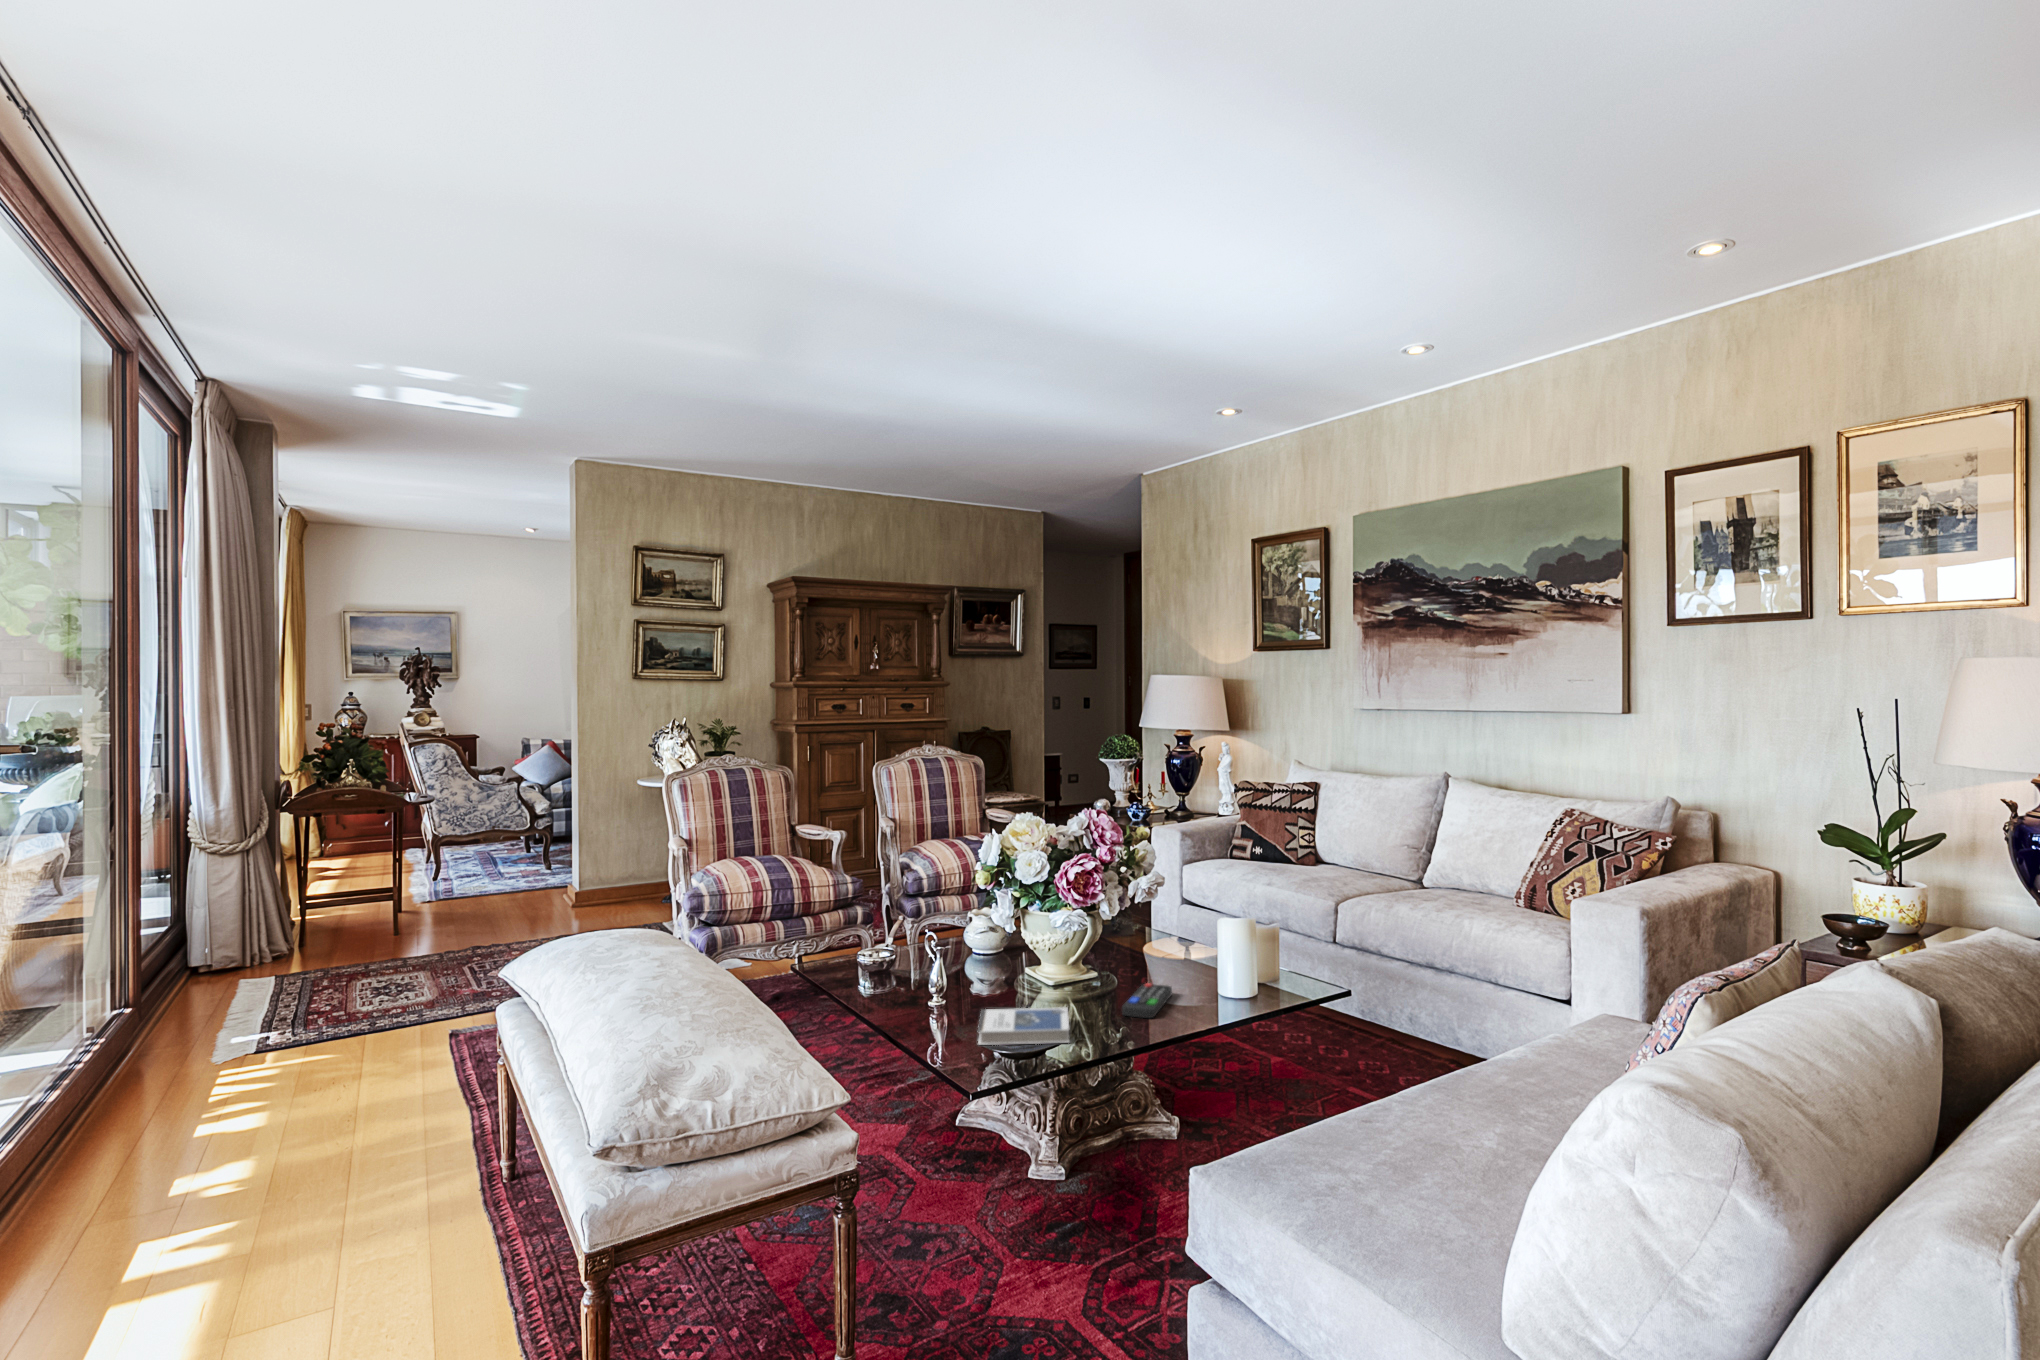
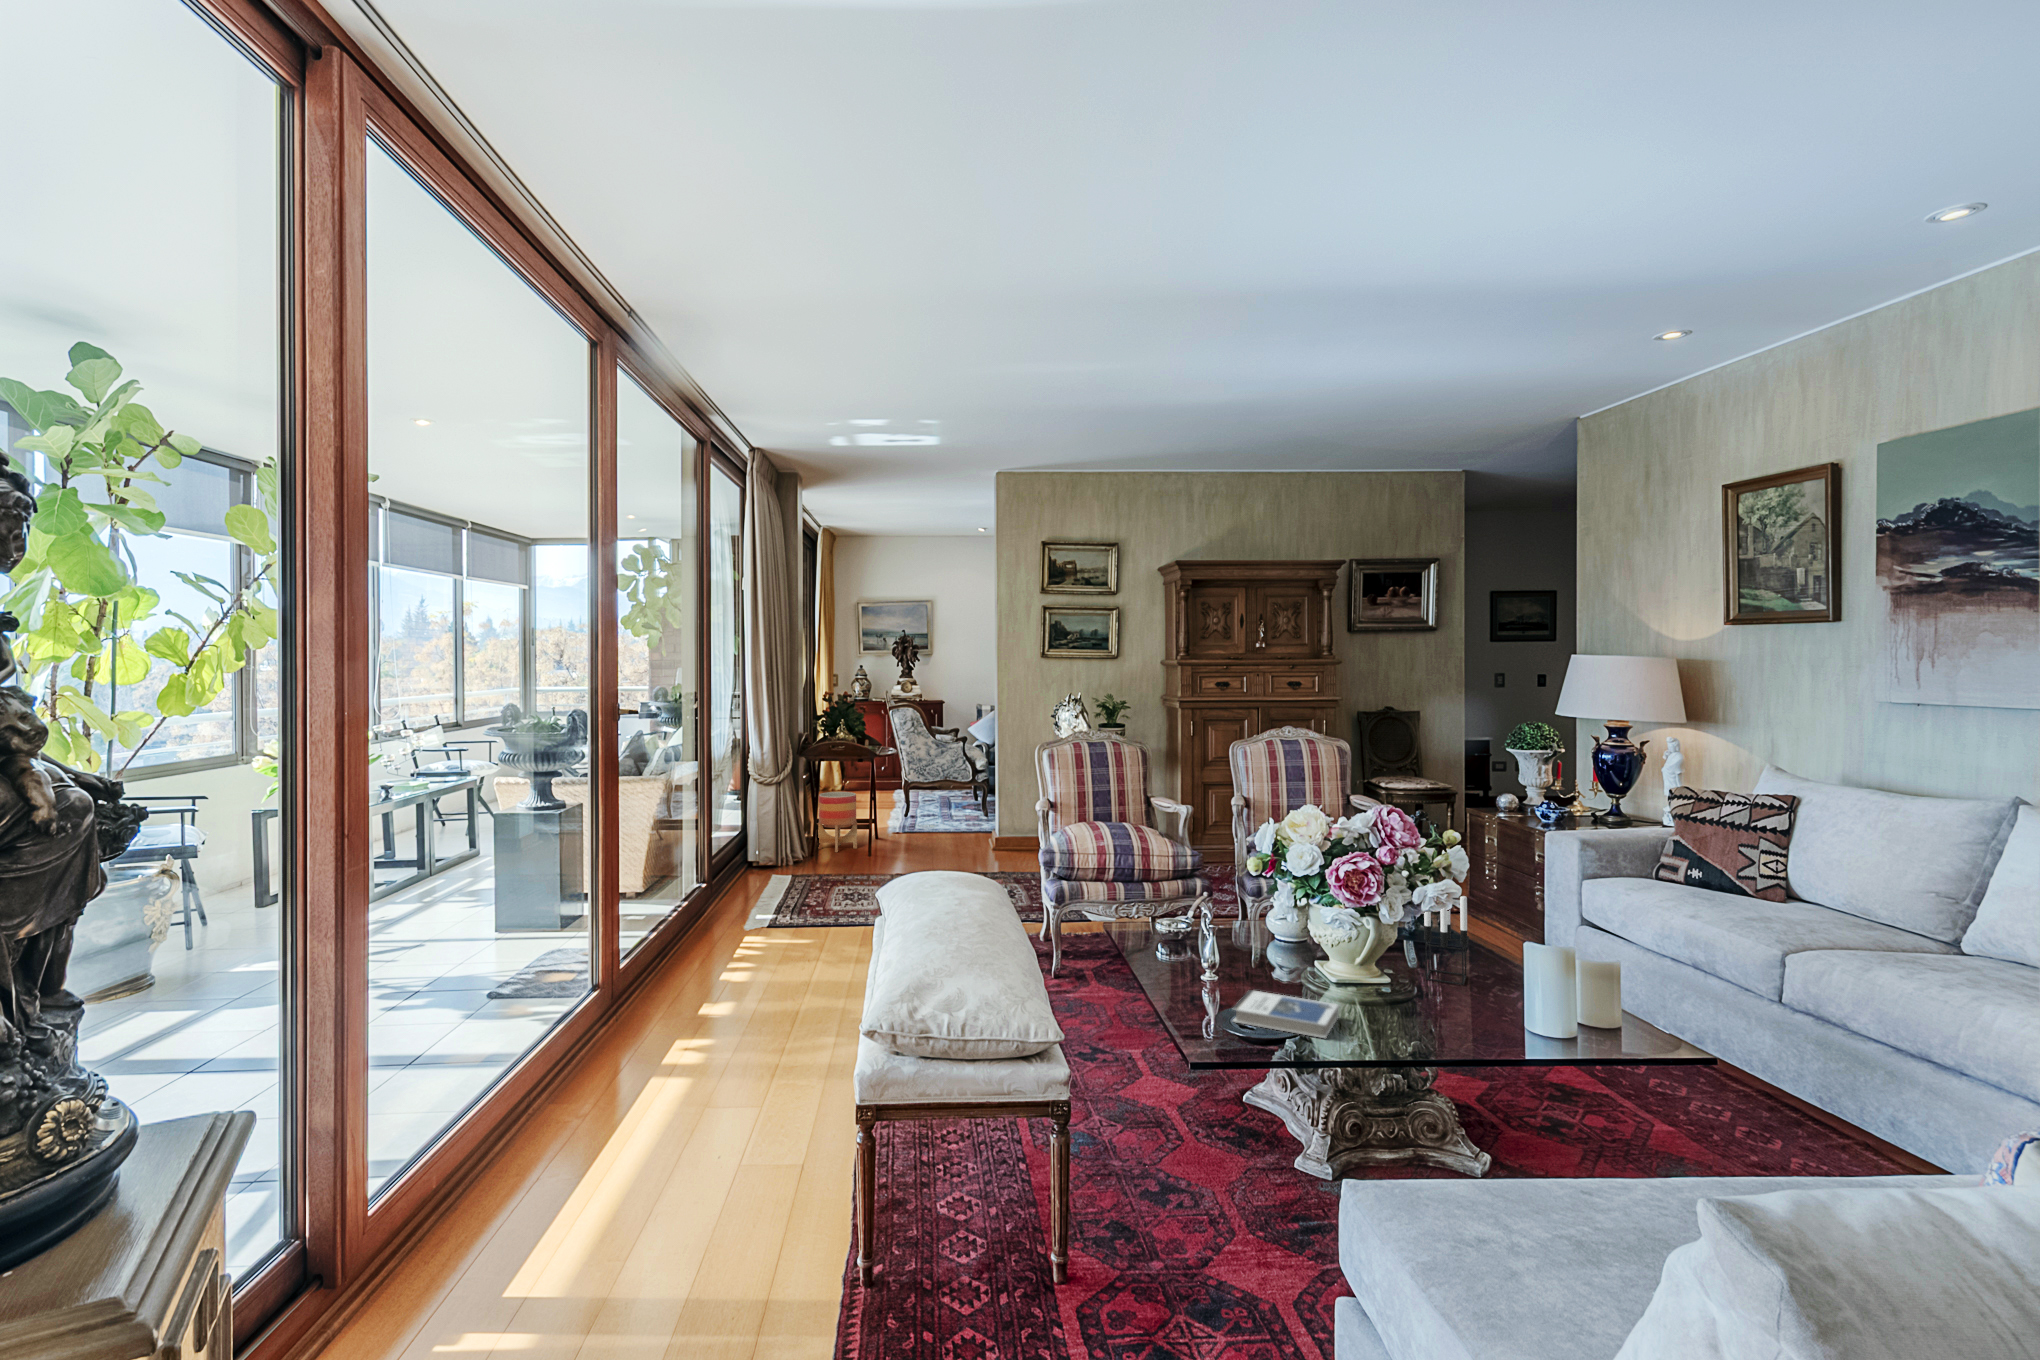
planter: none [311,855,373,935] -> present [818,792,857,852]
candle holder: none [1111,883,1147,971] -> present [1424,896,1468,985]
remote control: present [1122,983,1172,1018] -> none [1403,998,1476,1034]

